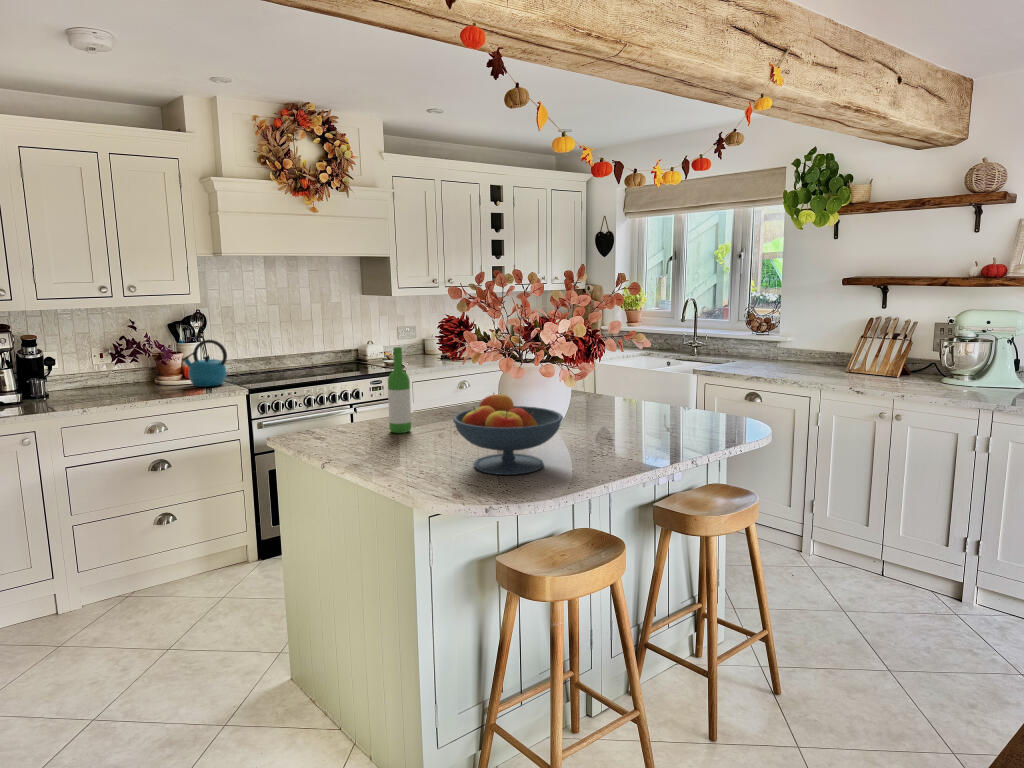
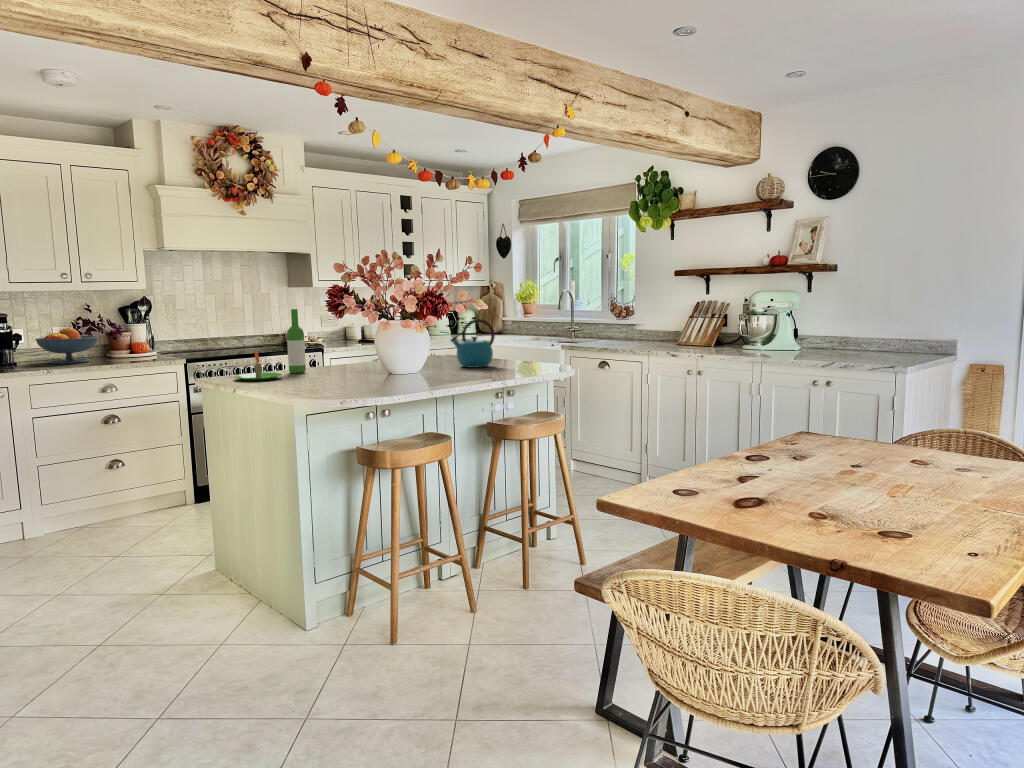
kettle: present [182,340,227,387] -> present [451,319,495,368]
fruit bowl: present [453,393,563,475] -> present [35,328,98,364]
candle: none [322,409,386,453] -> present [234,350,282,381]

